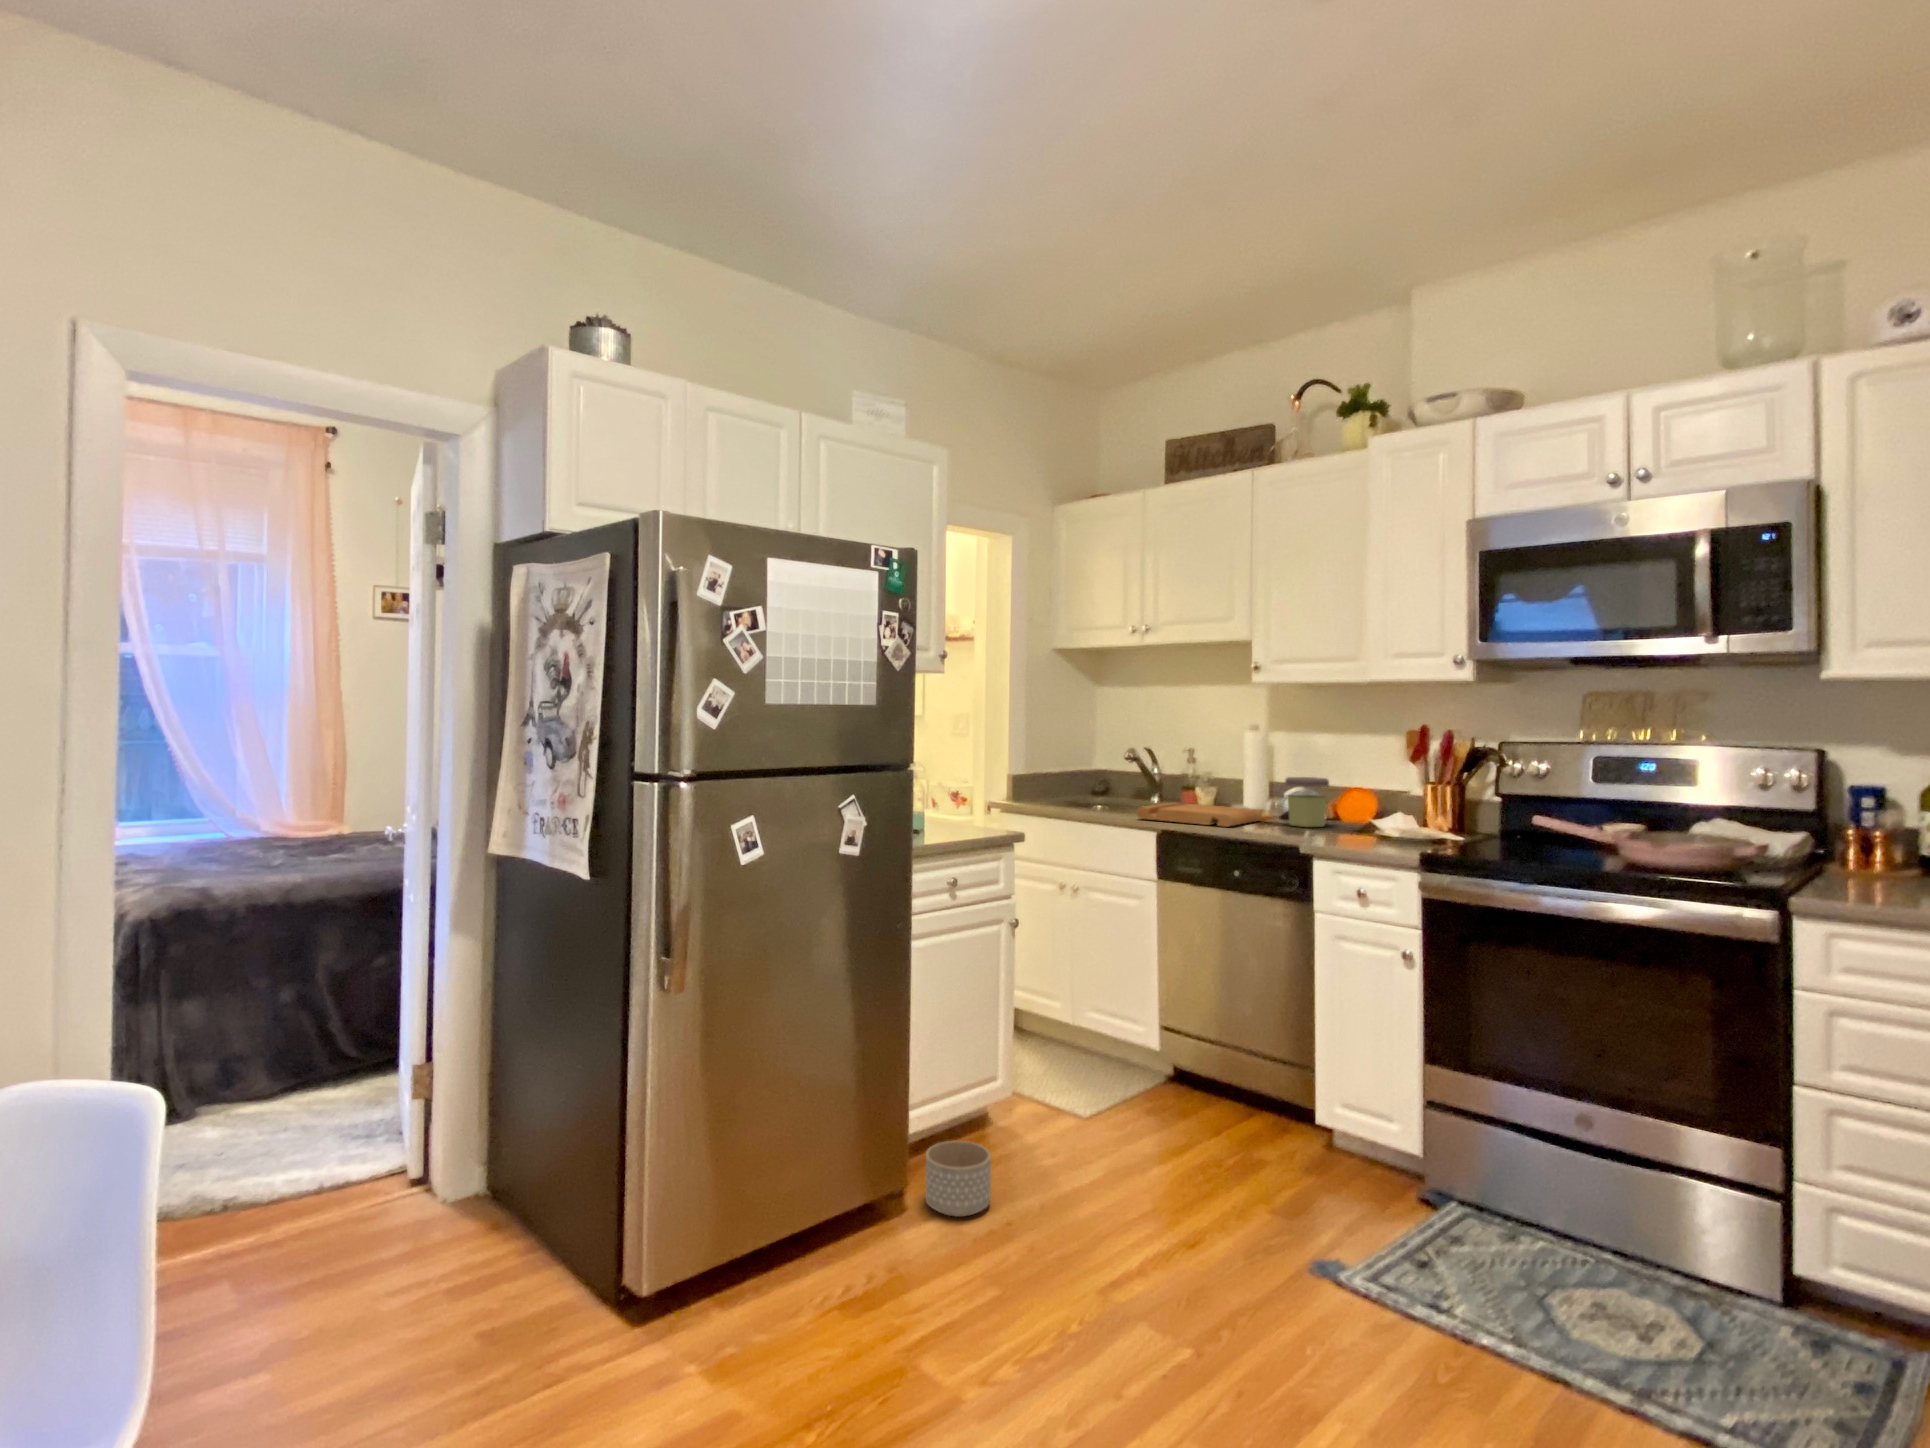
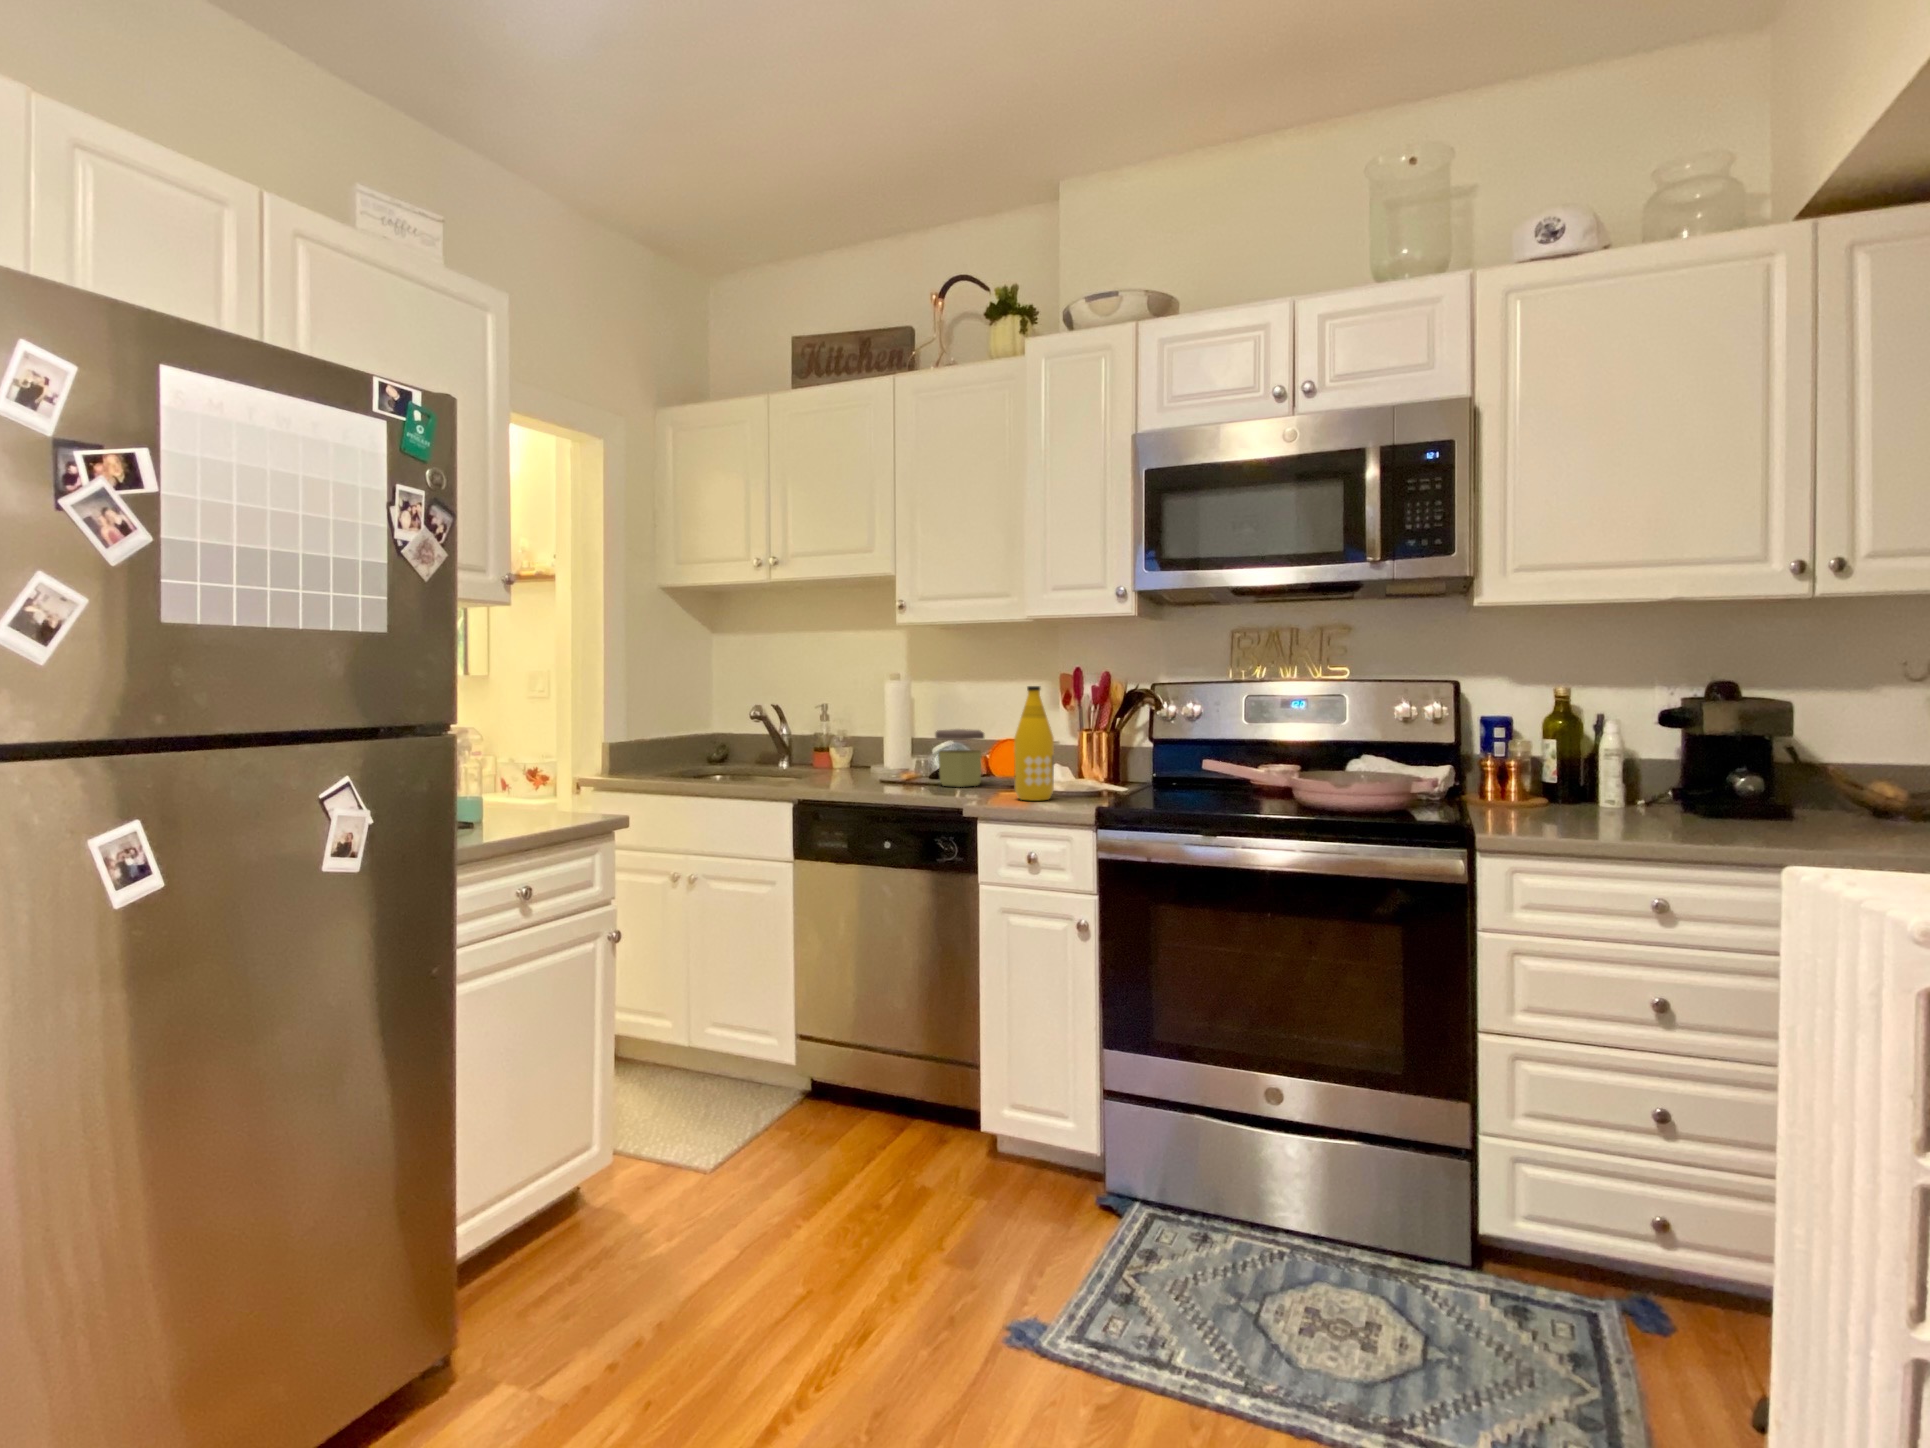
bottle: none [1350,743,1386,843] -> present [1014,686,1054,801]
cutting board: present [1136,802,1262,827] -> none [764,766,909,791]
planter: present [925,1141,991,1217] -> none [485,1251,584,1370]

